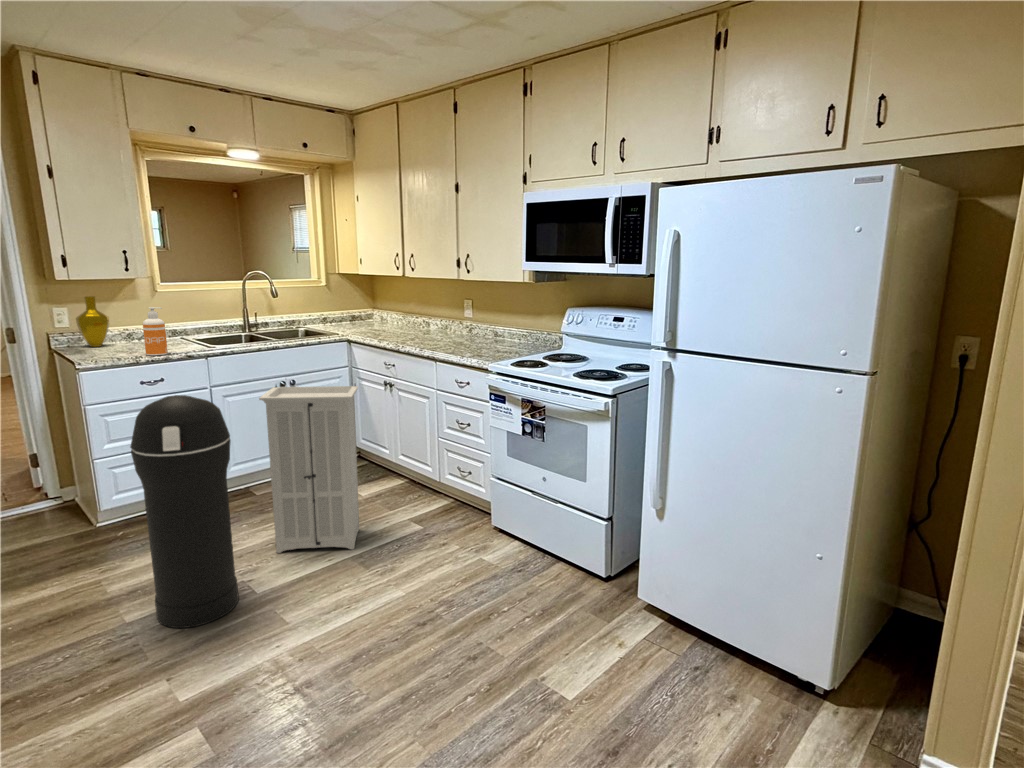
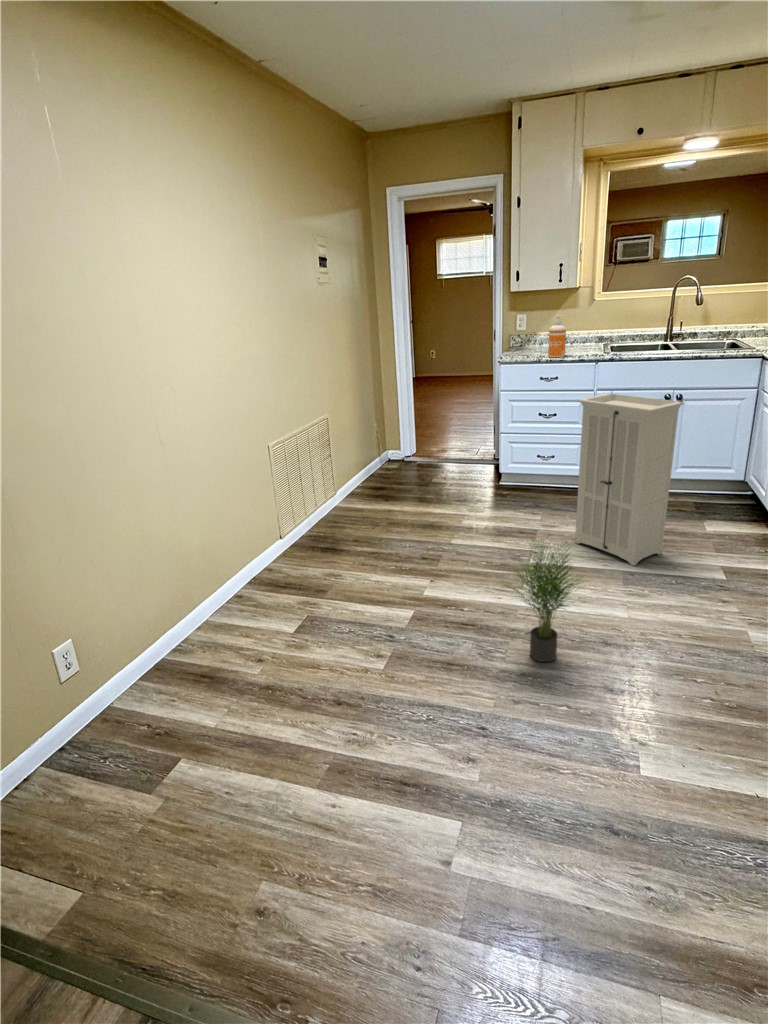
vase: present [76,296,109,347] -> none [526,307,547,349]
trash can: present [130,395,239,628] -> none [457,385,526,564]
potted plant: none [352,526,440,678] -> present [504,538,578,662]

